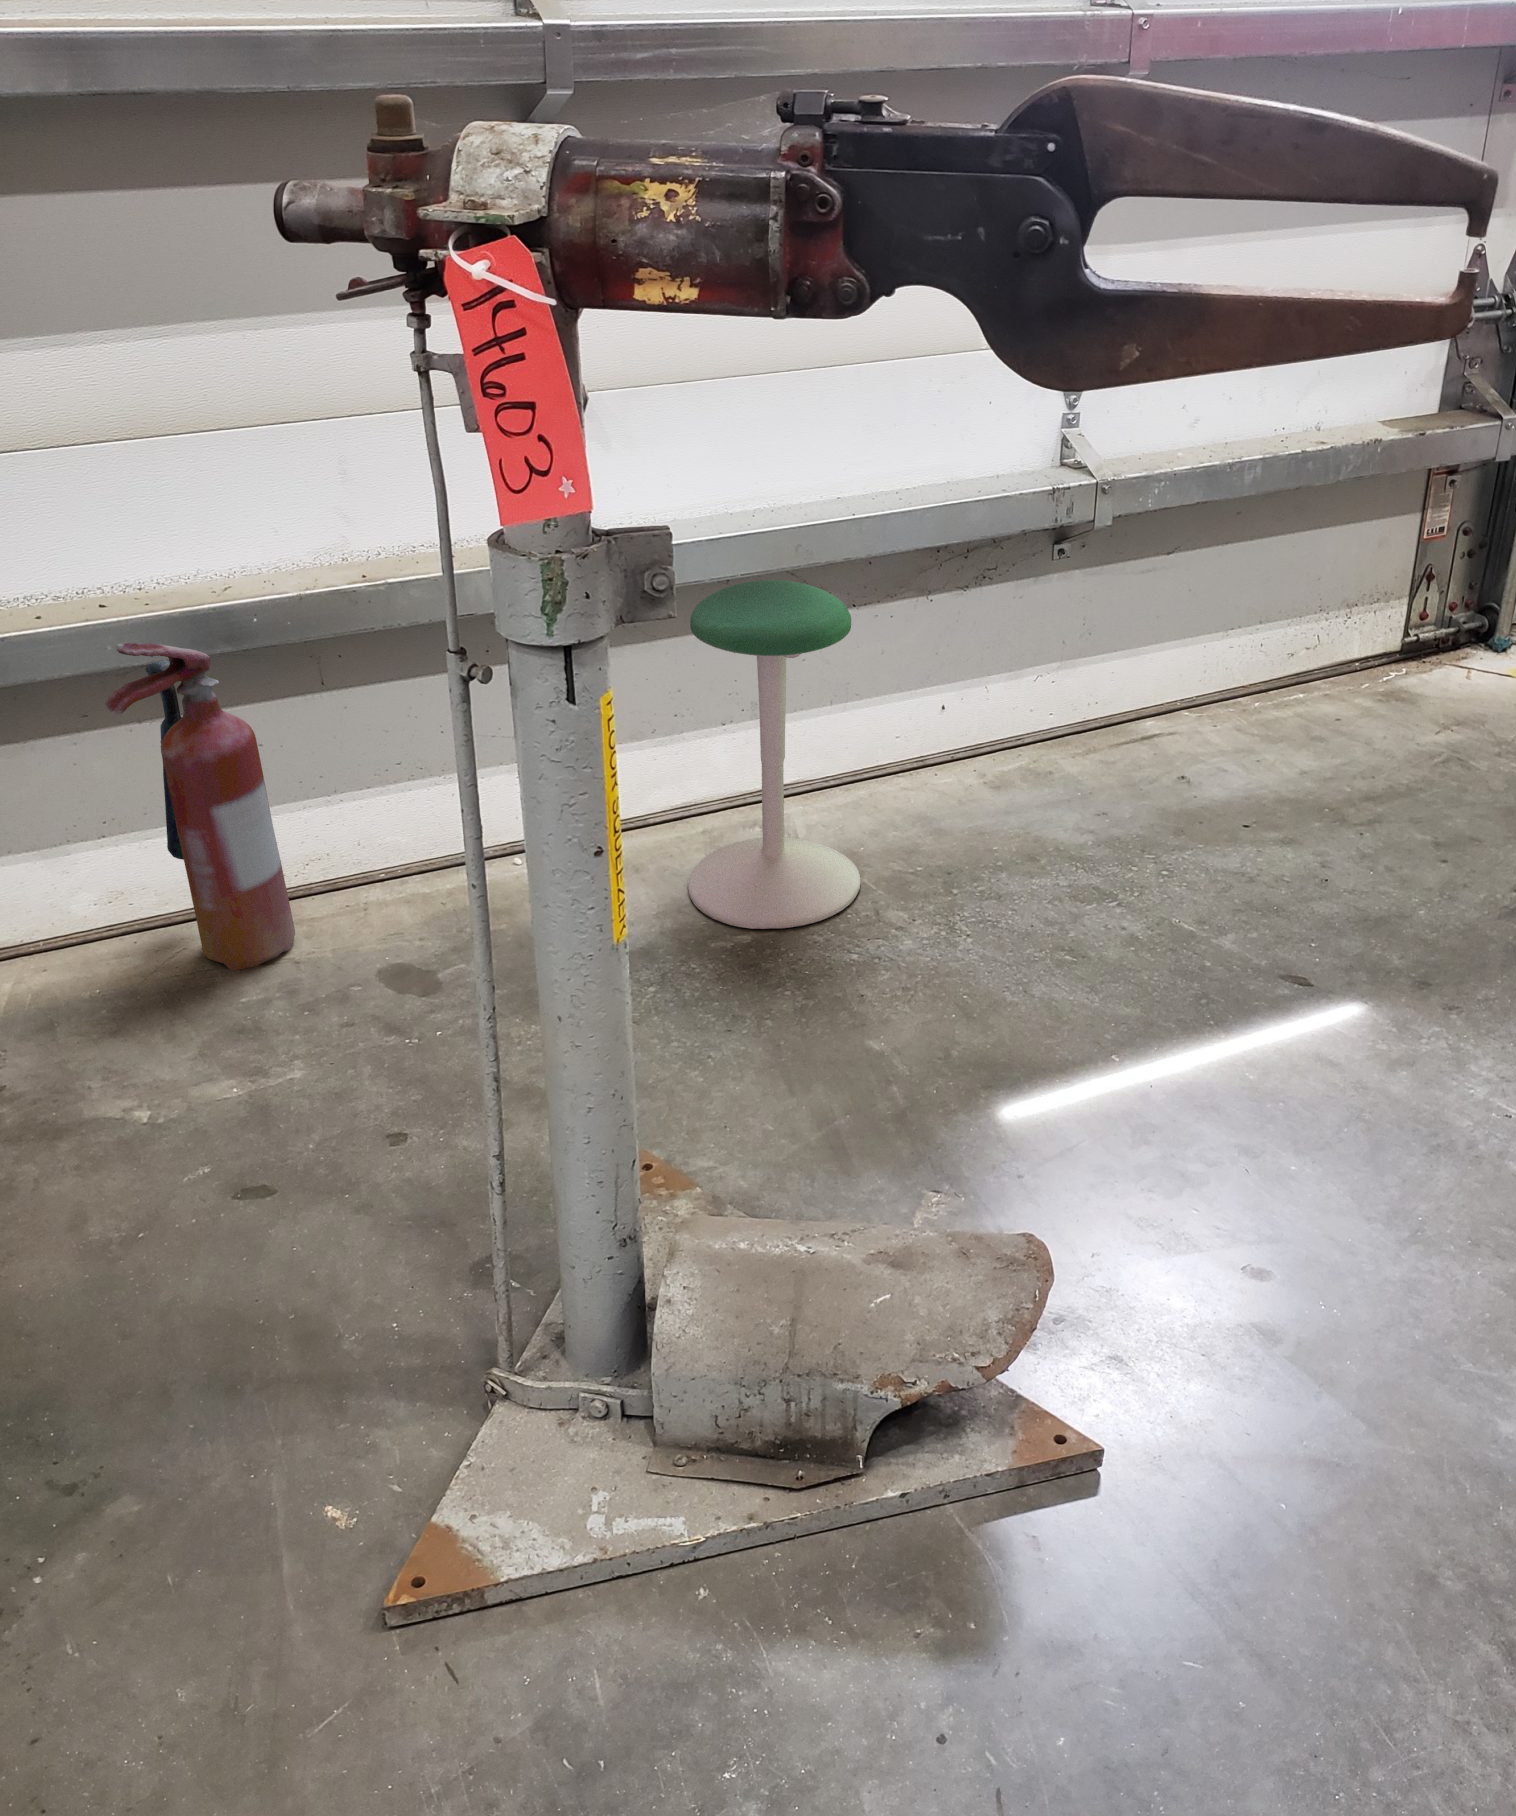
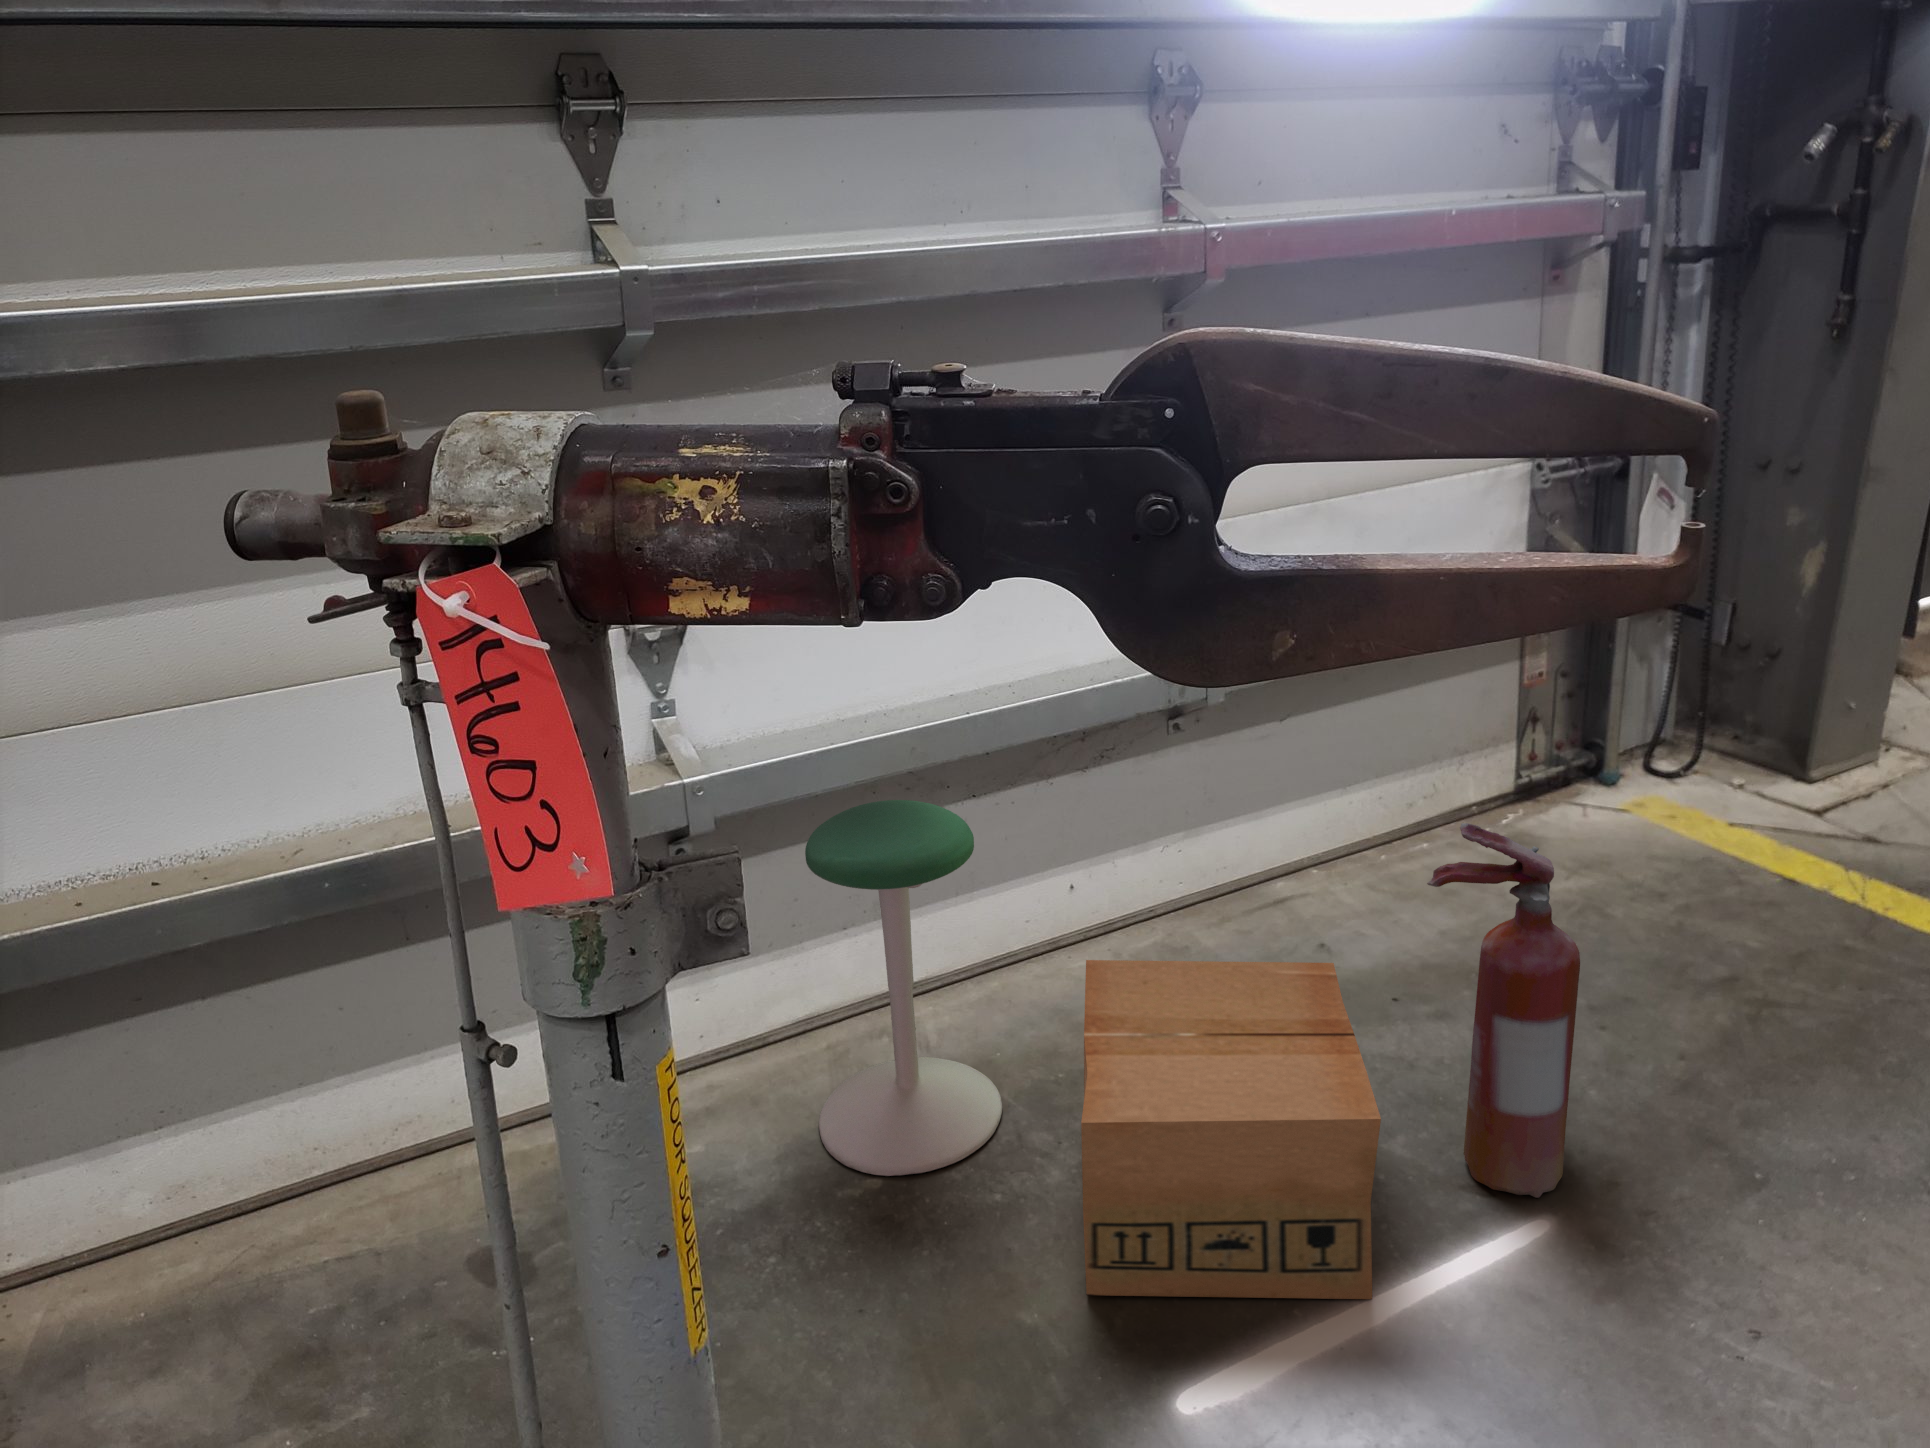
fire extinguisher: present [105,642,295,970] -> present [1427,823,1580,1198]
cardboard box: none [927,744,1207,1047] -> present [1081,960,1381,1299]

